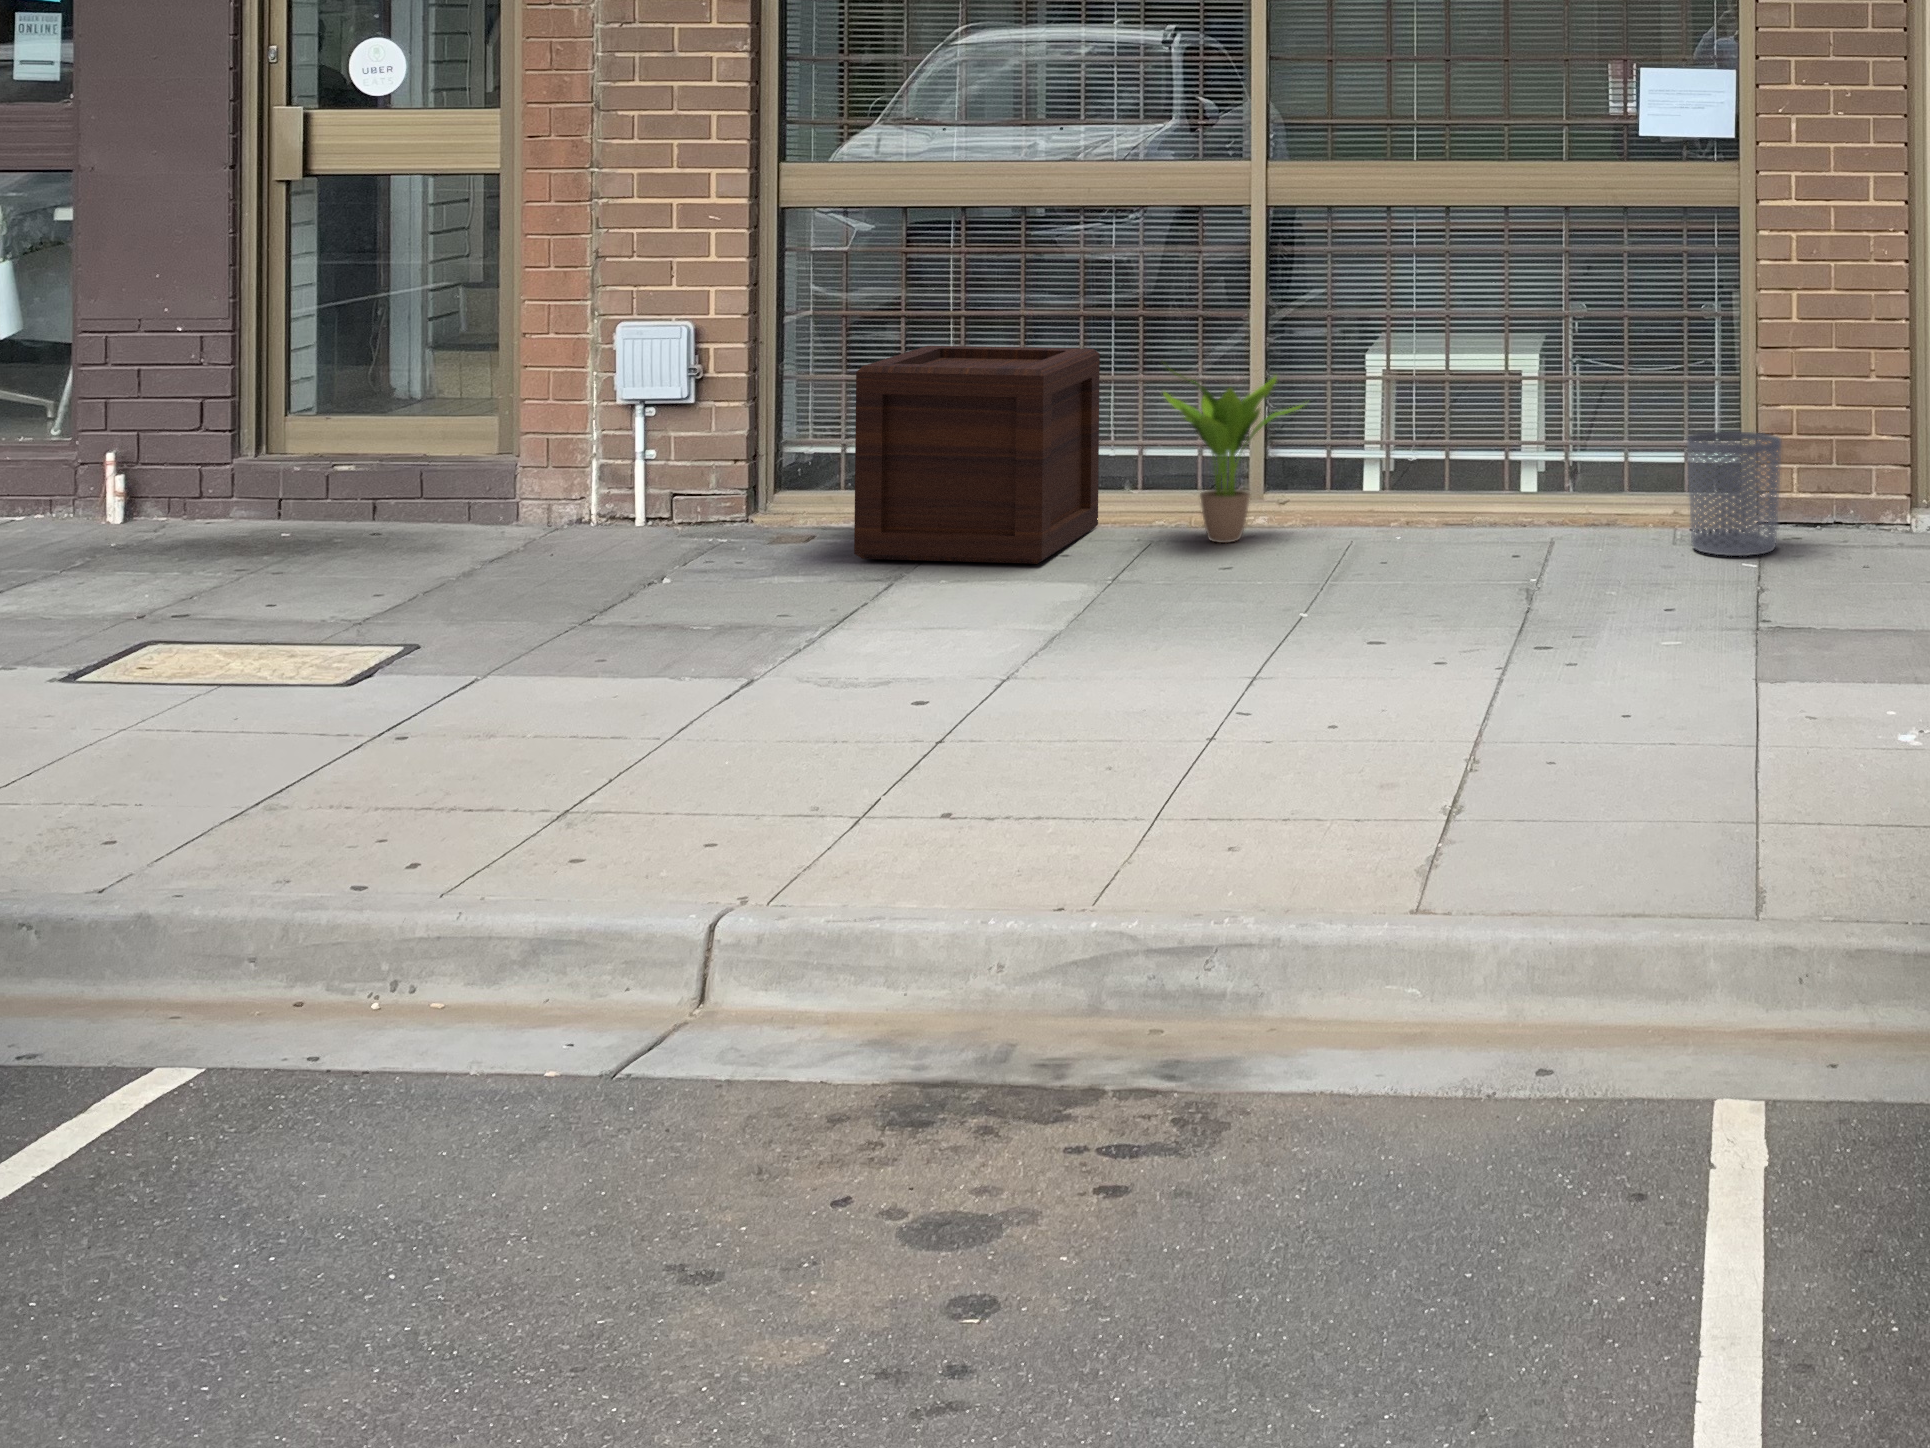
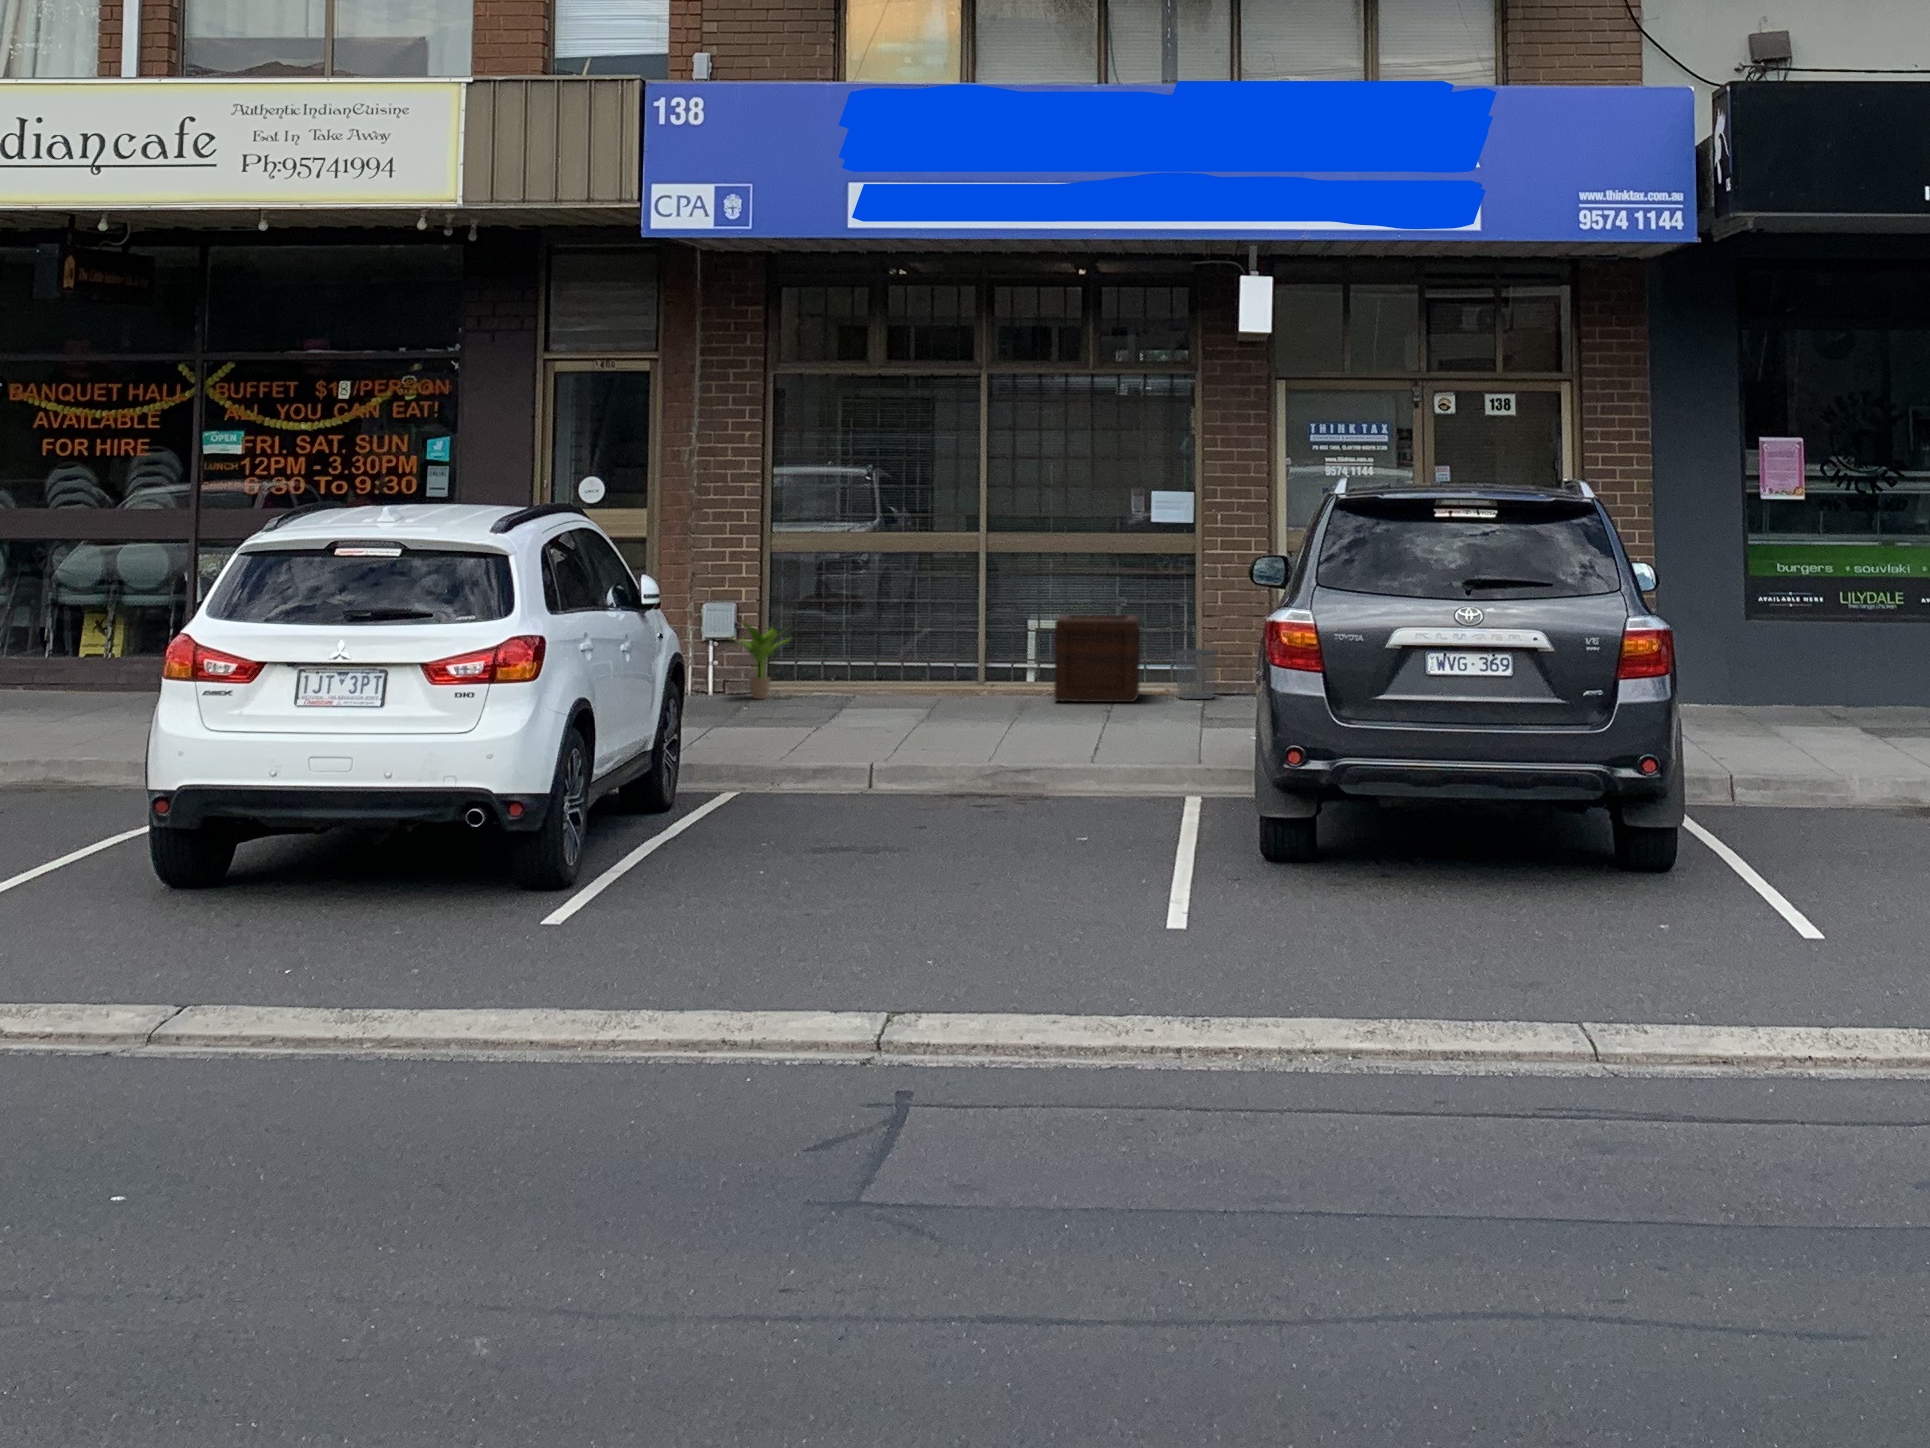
wooden crate: present [854,346,1100,564] -> present [1054,615,1140,702]
potted plant: present [1164,365,1302,543] -> present [741,620,787,699]

